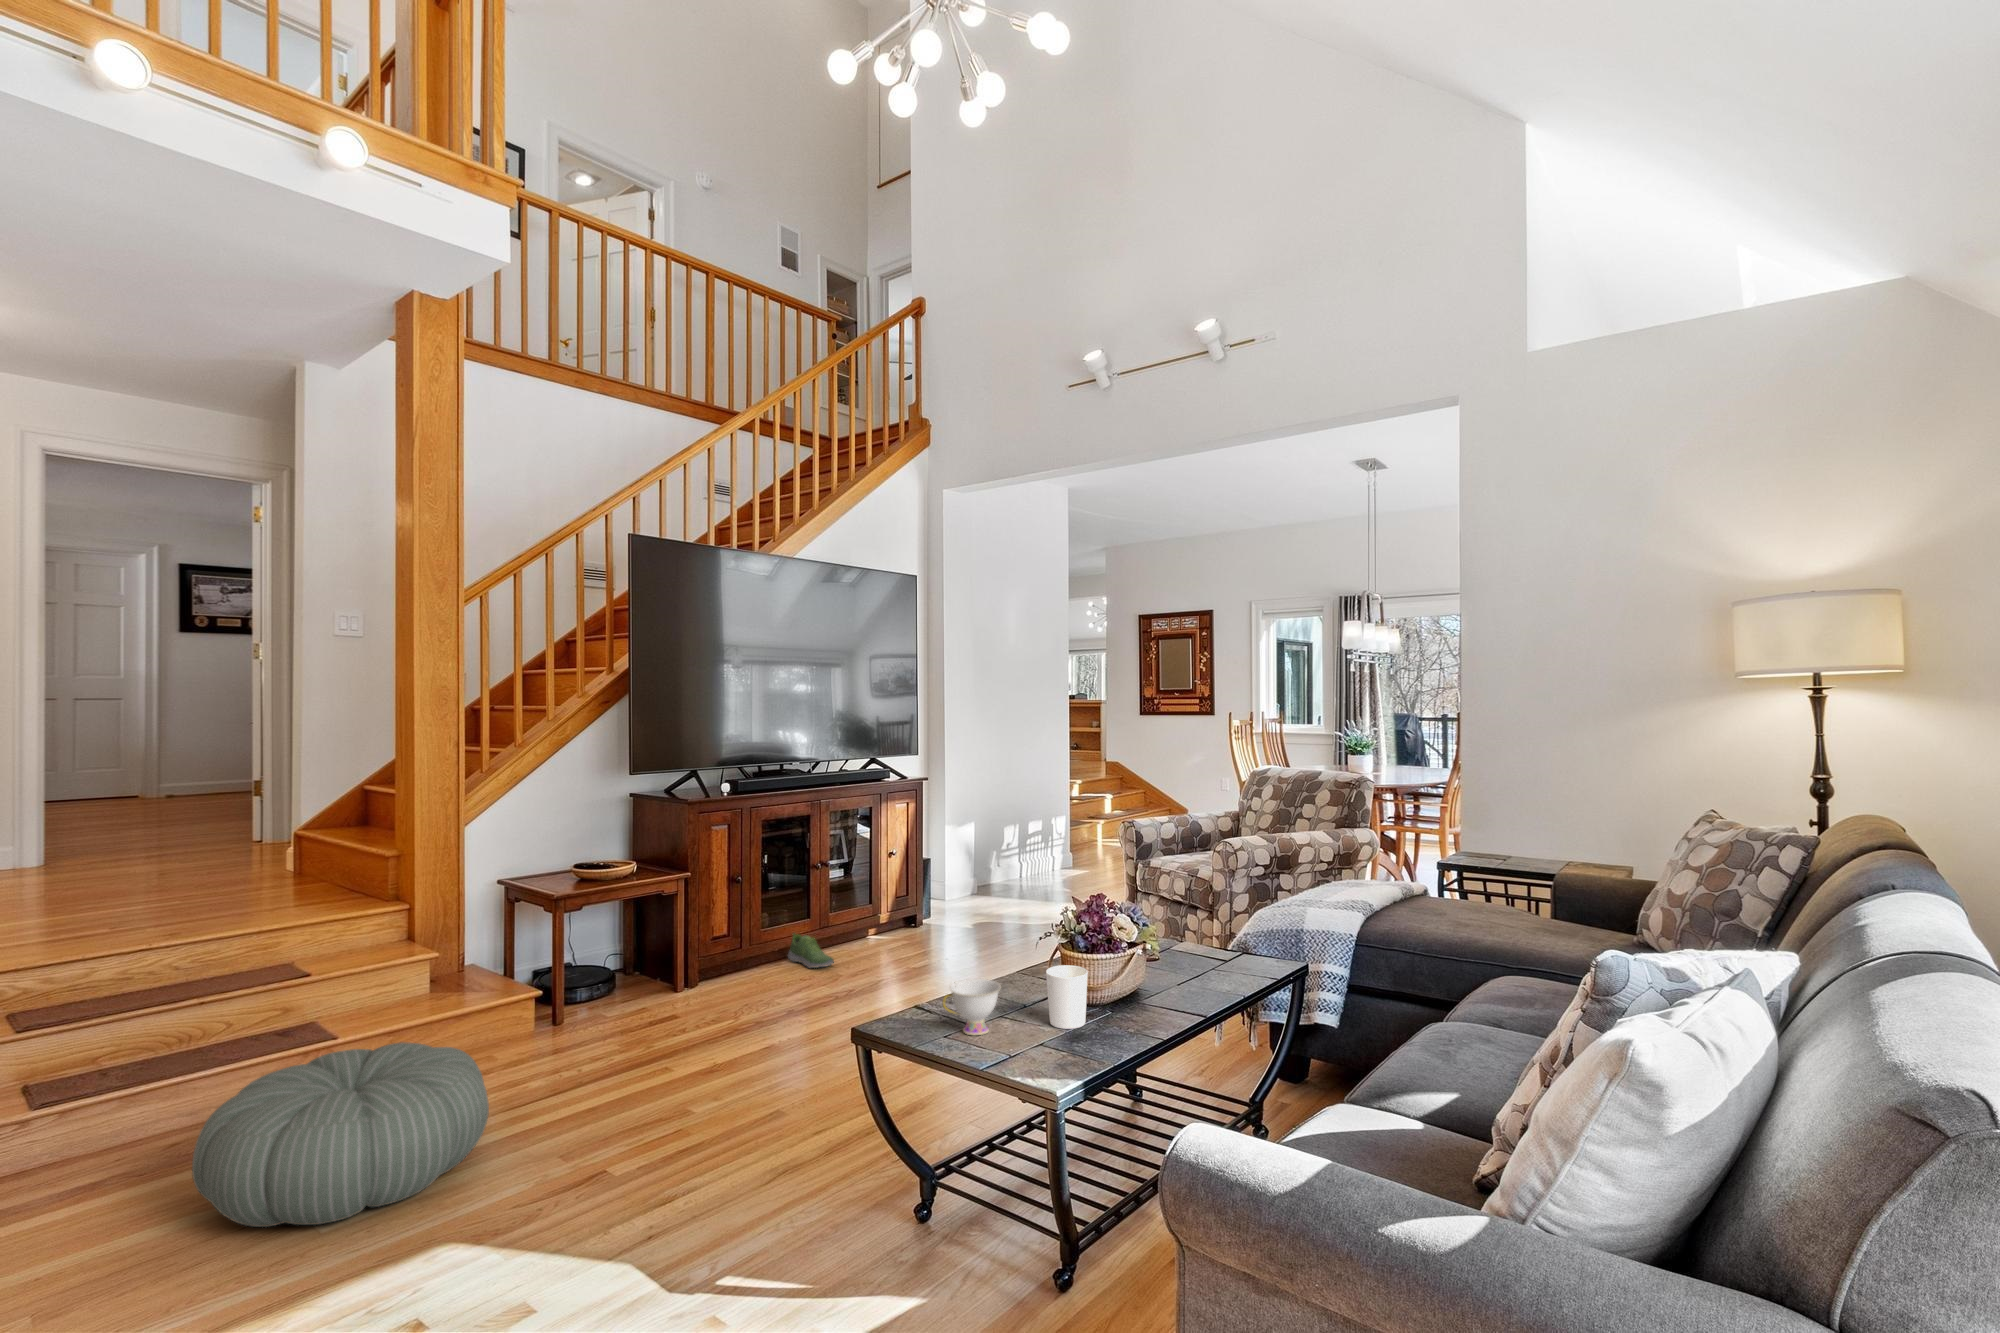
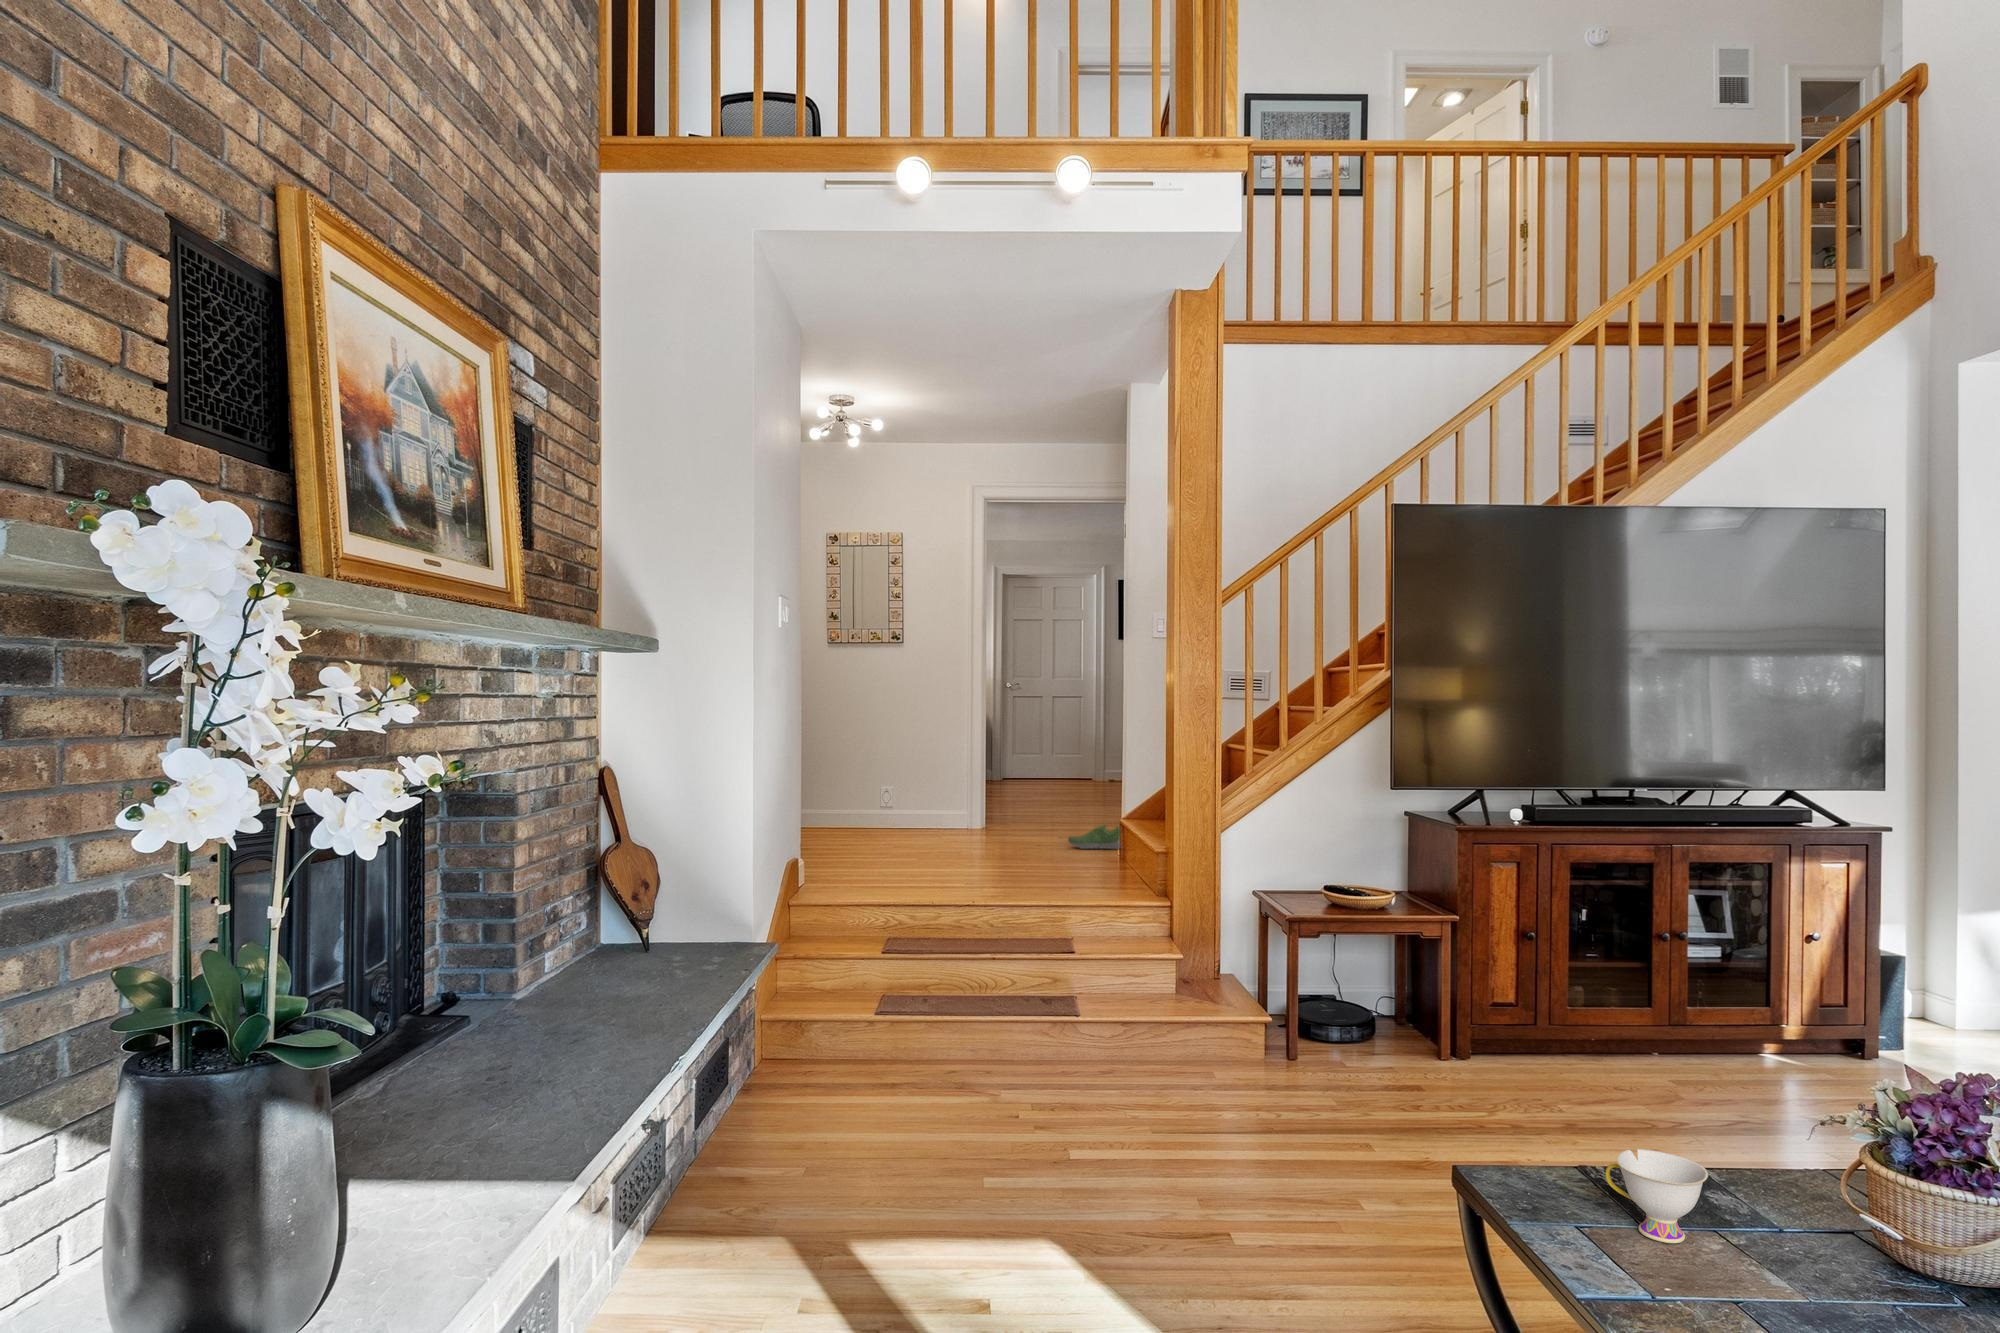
shoe: present [788,933,834,968] -> present [1068,825,1120,849]
candle holder: present [1046,965,1088,1029] -> none [1800,1177,1887,1294]
pouf: present [192,1042,489,1227] -> none [919,1029,1152,1189]

